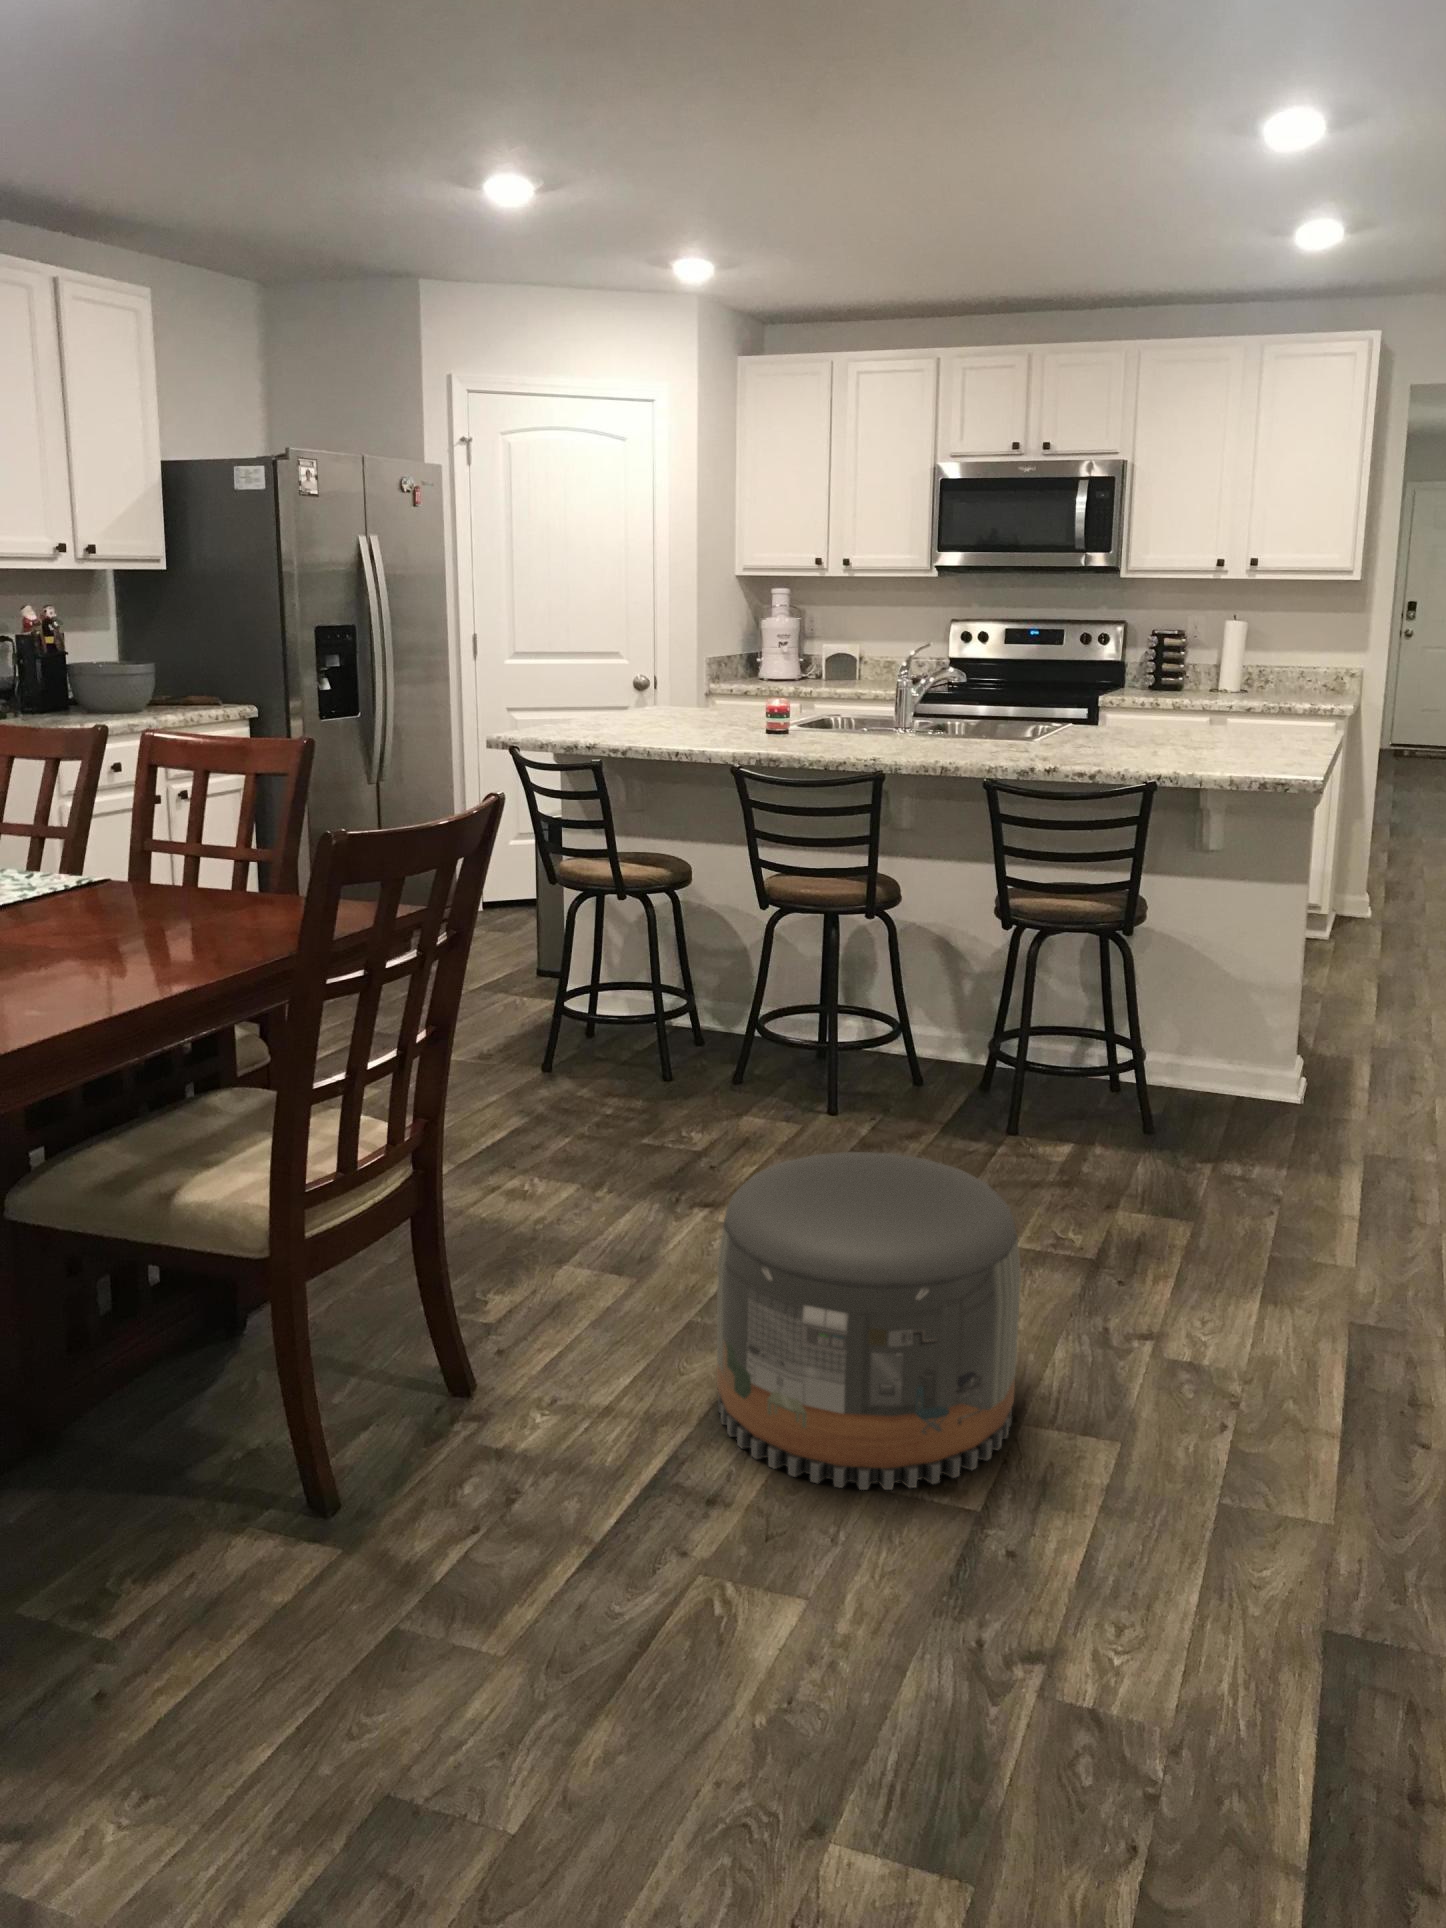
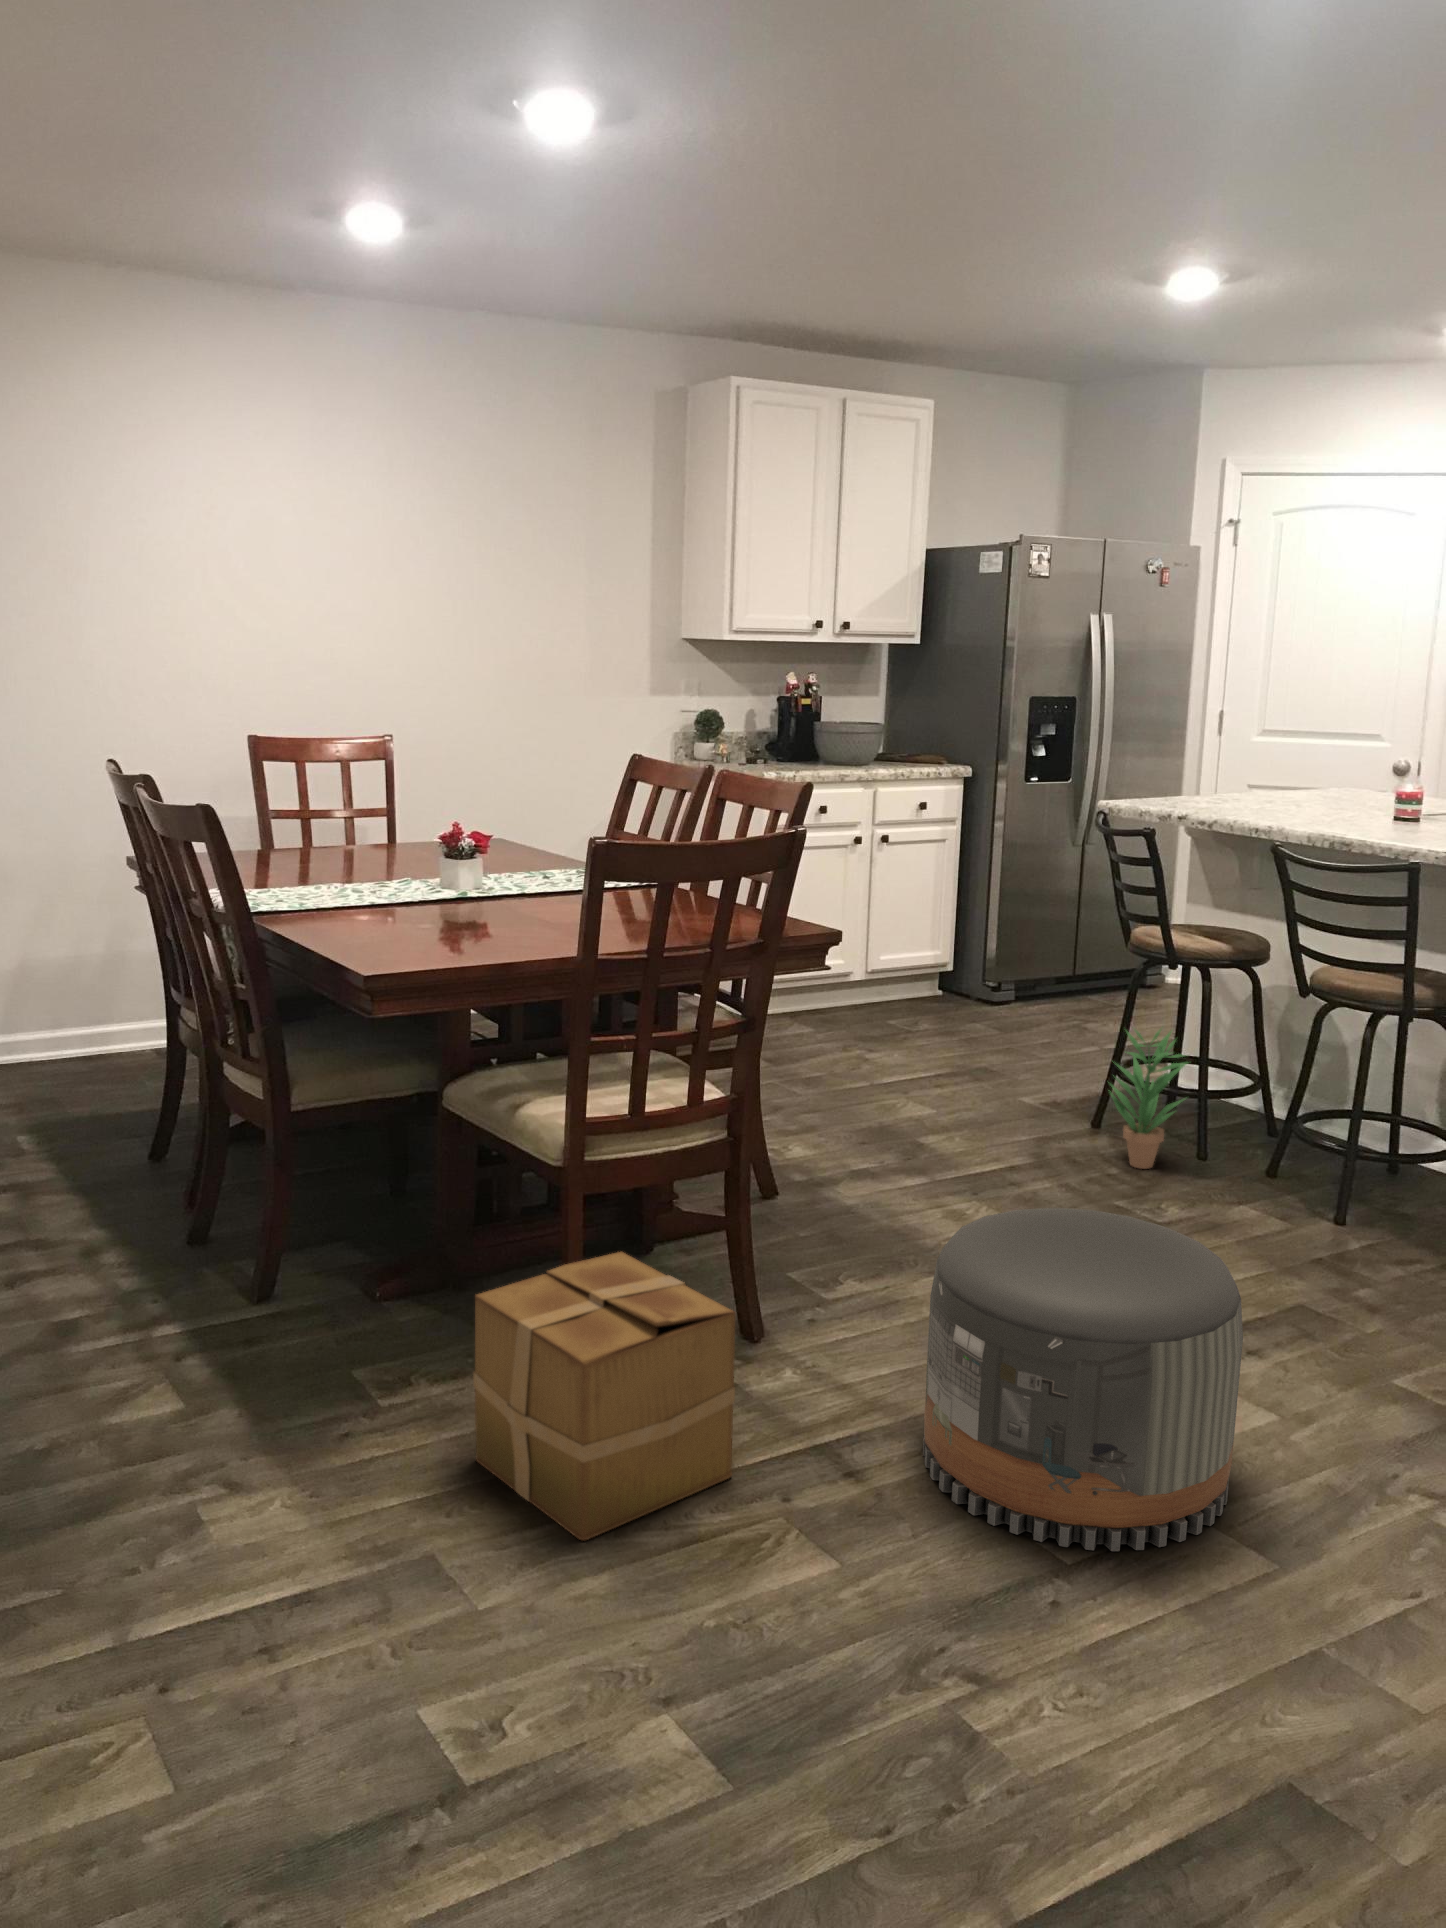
potted plant: none [573,957,660,1101] -> present [1110,1030,1187,1169]
cardboard box: none [299,1343,602,1693] -> present [473,1252,735,1540]

